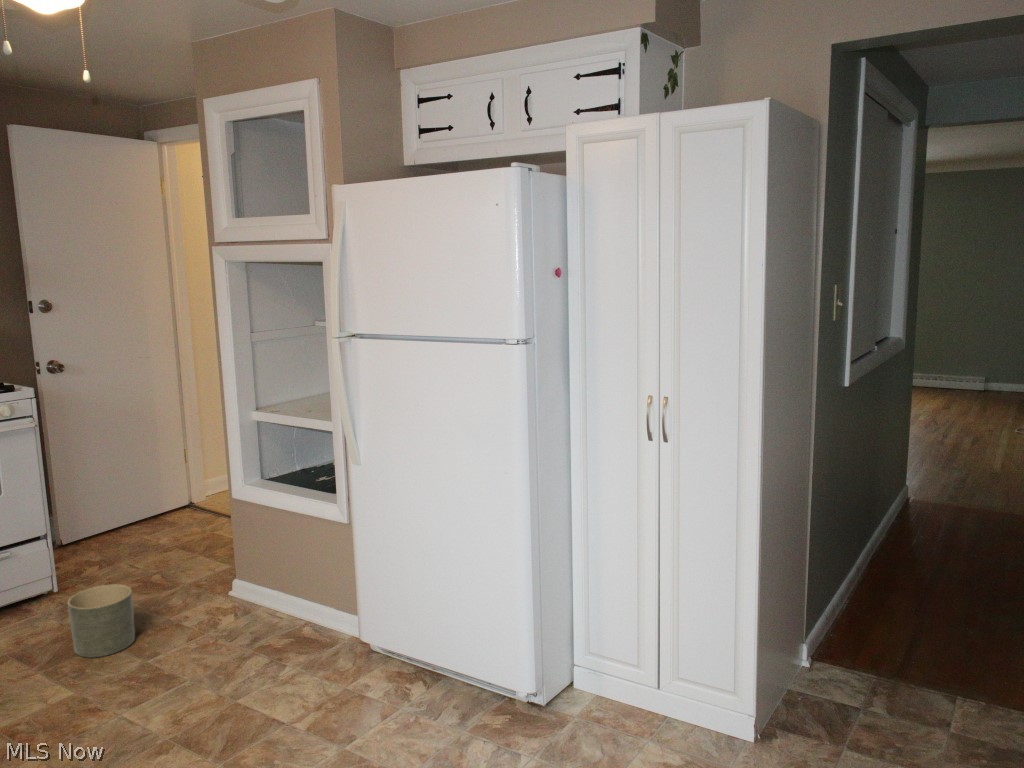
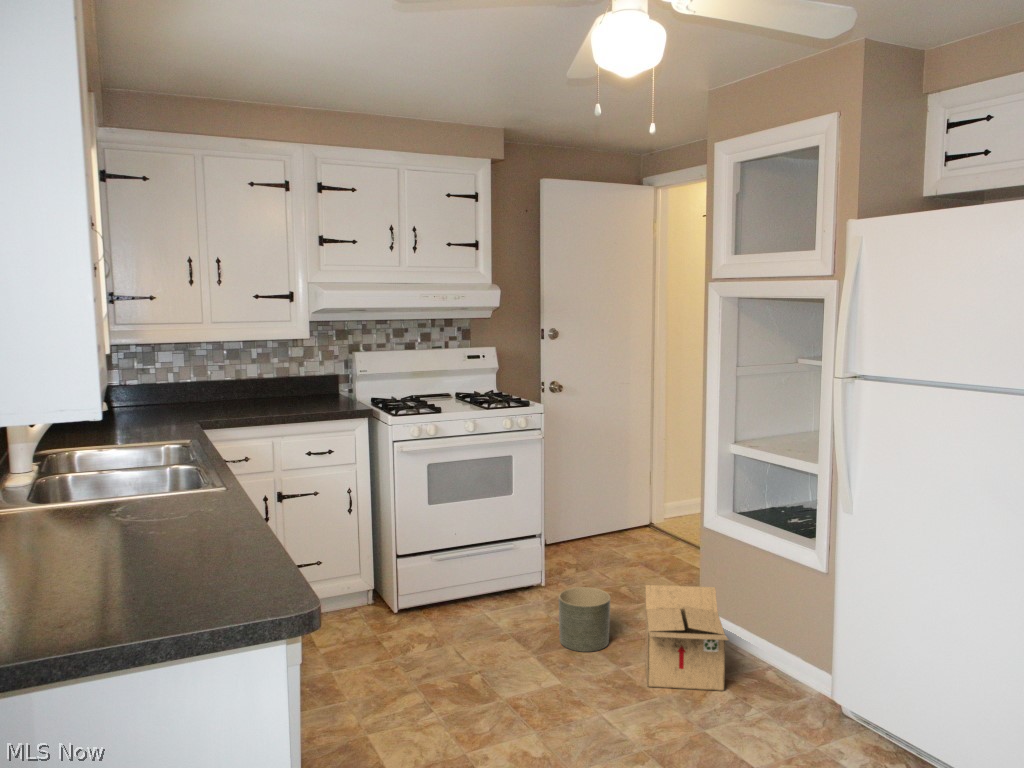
cardboard box: none [169,557,259,676] -> present [645,585,729,691]

